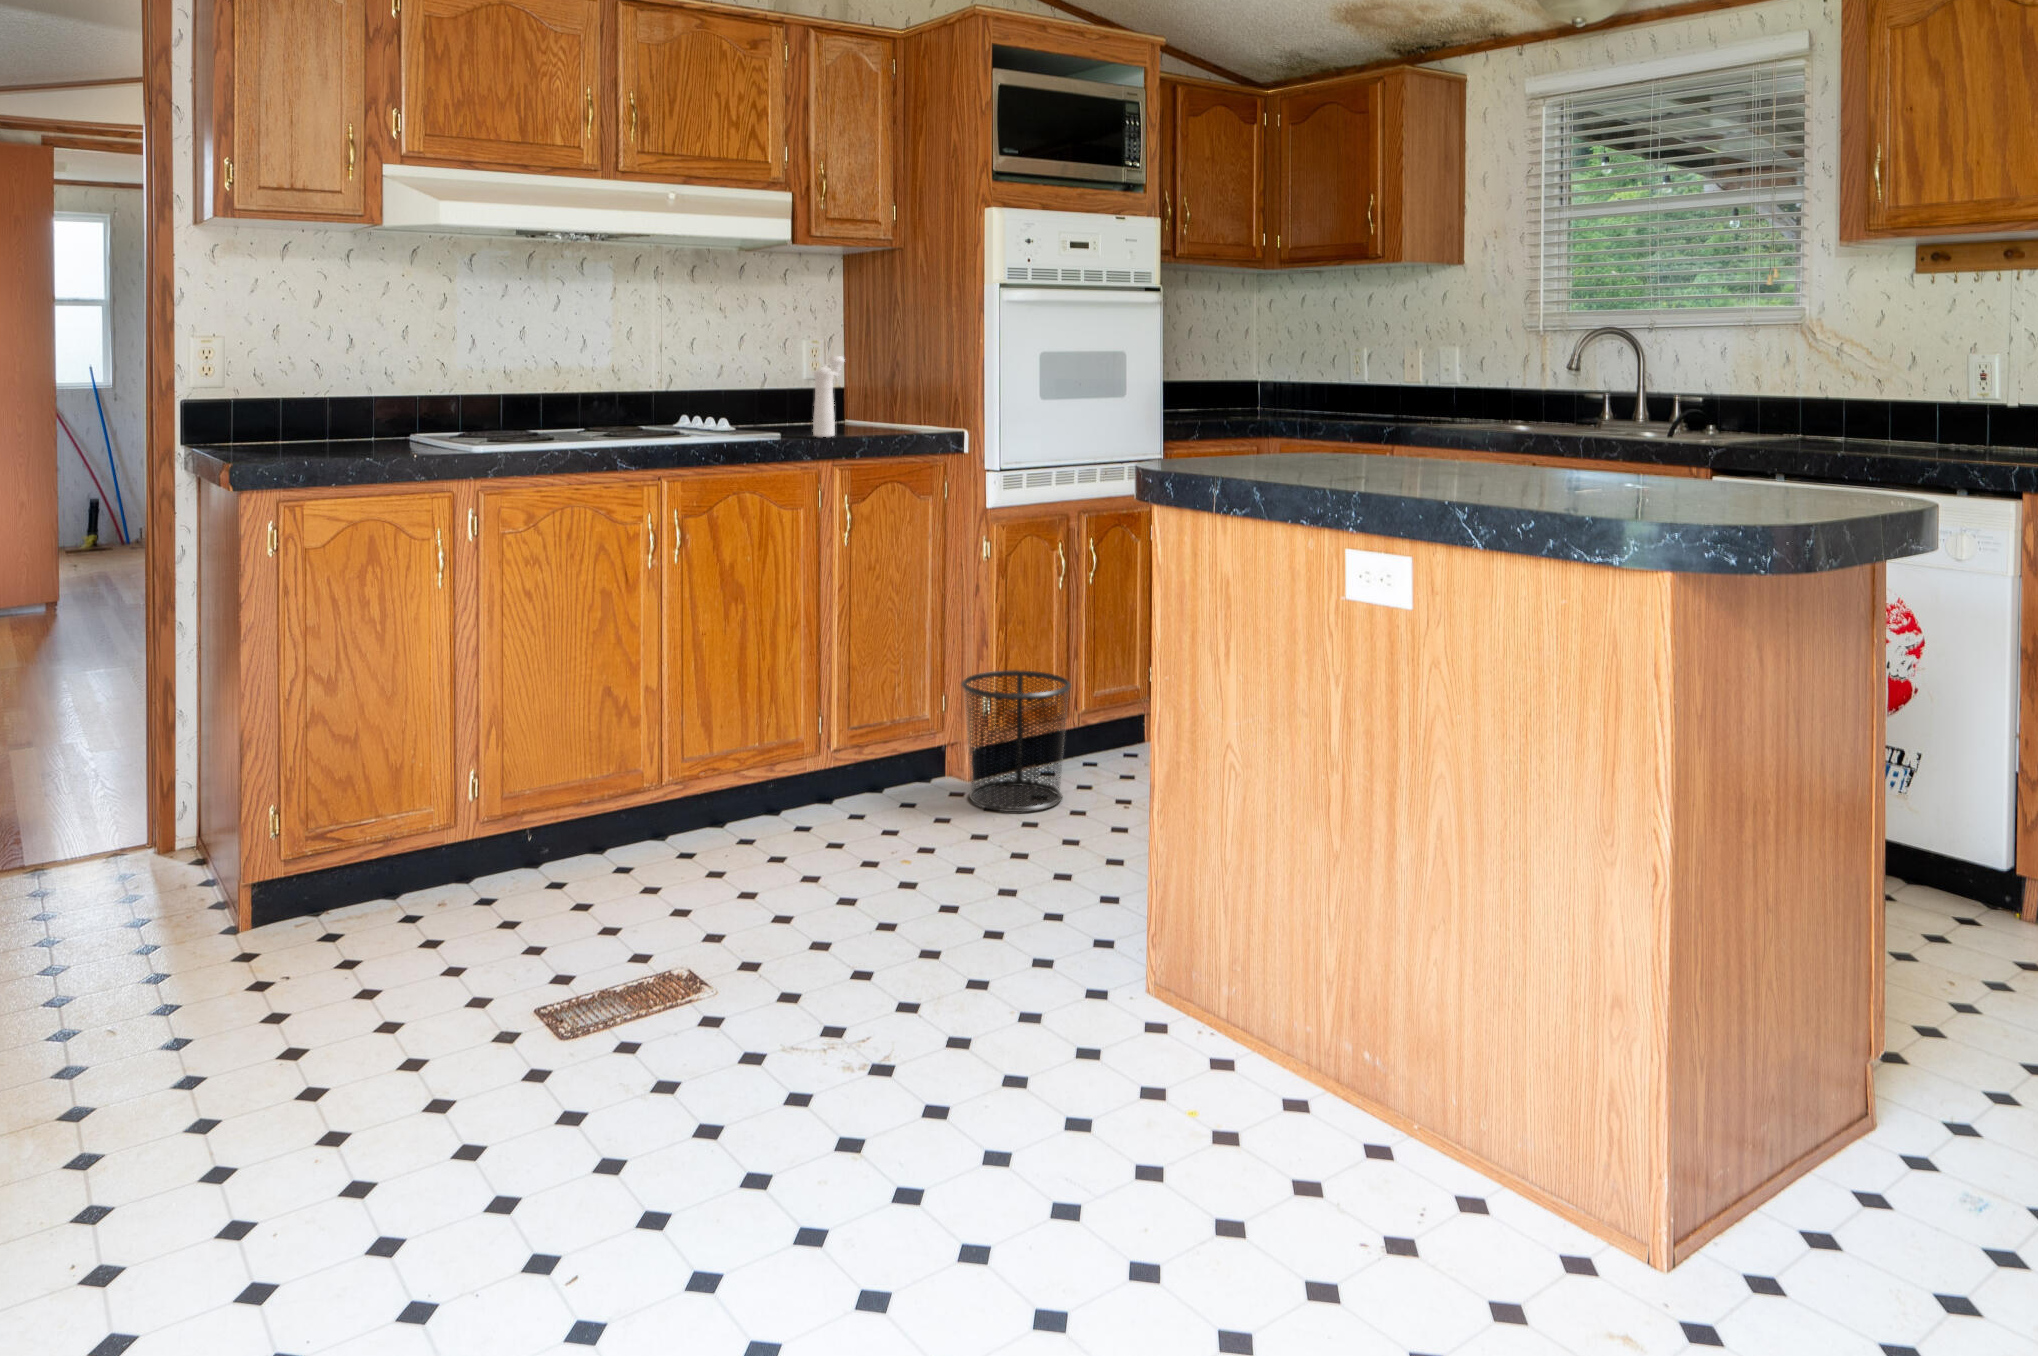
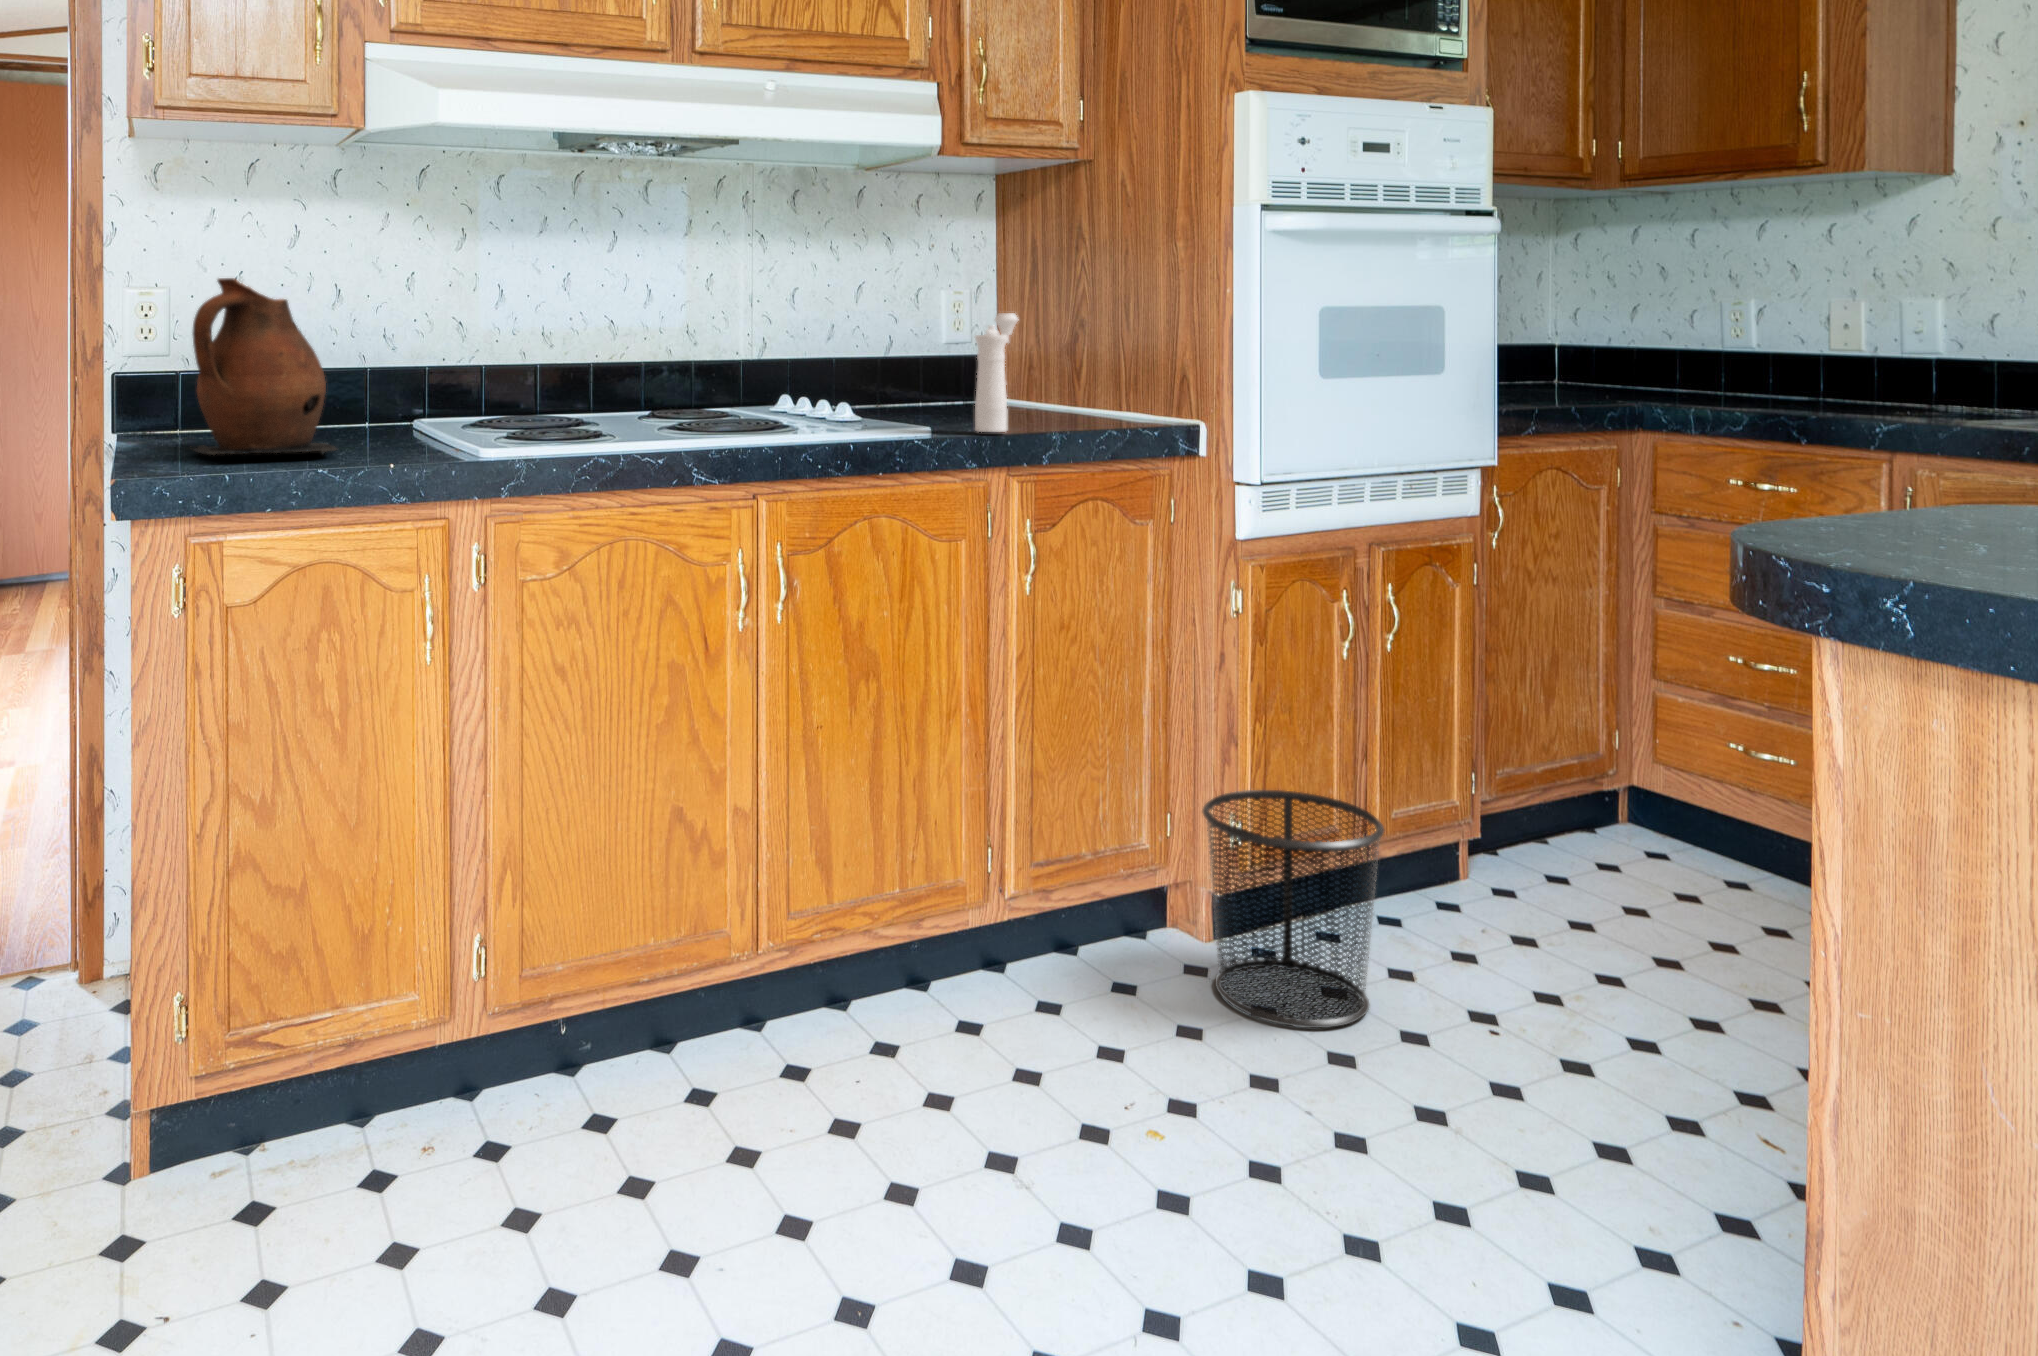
ceramic pitcher: none [256,333,370,454] -> present [190,278,337,455]

